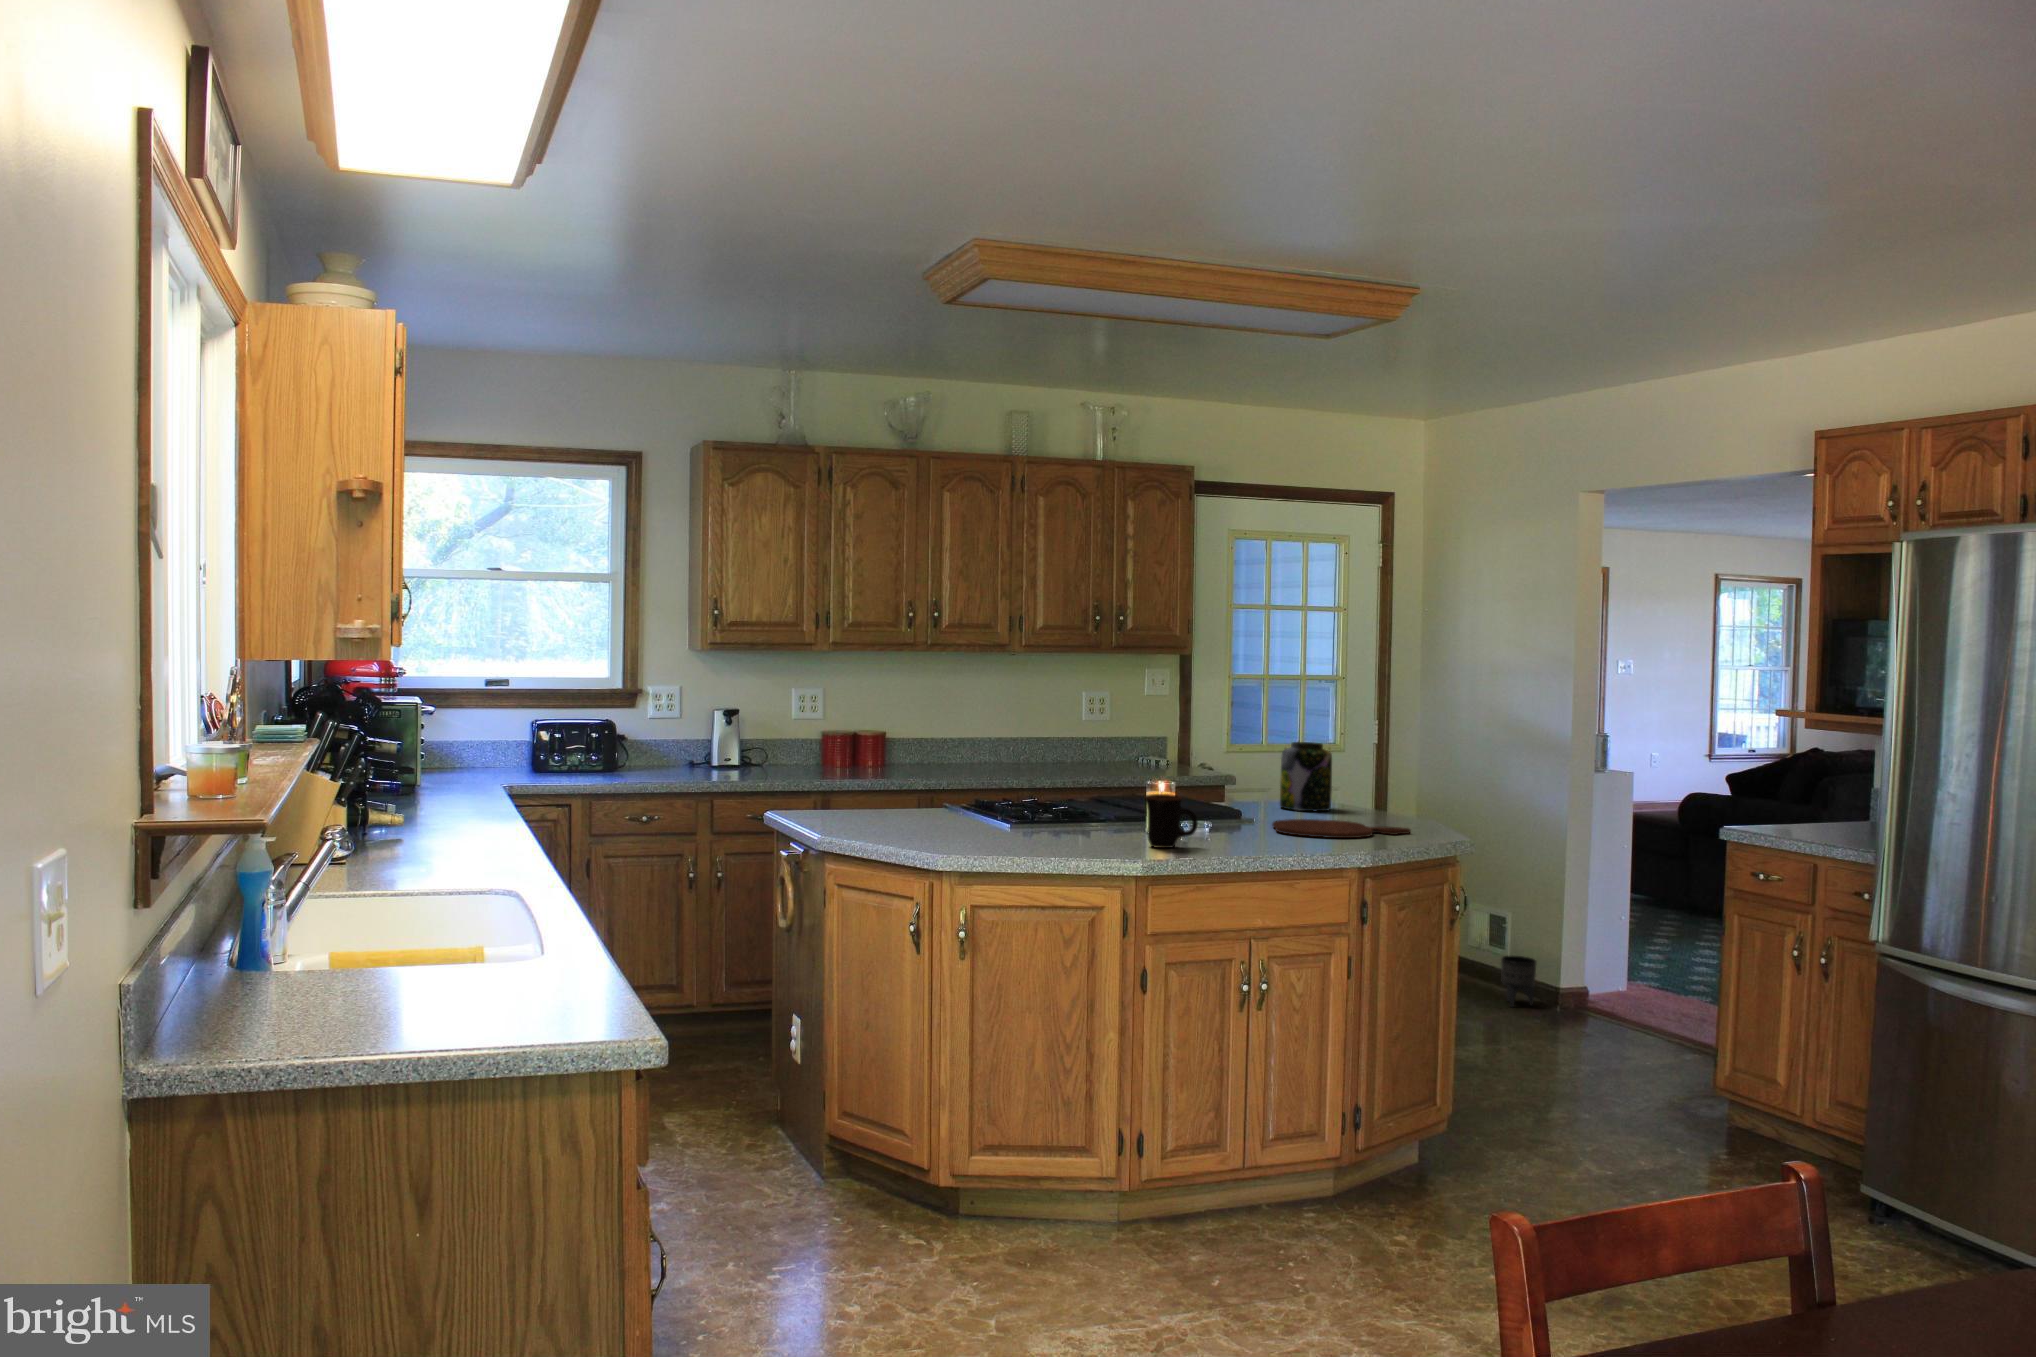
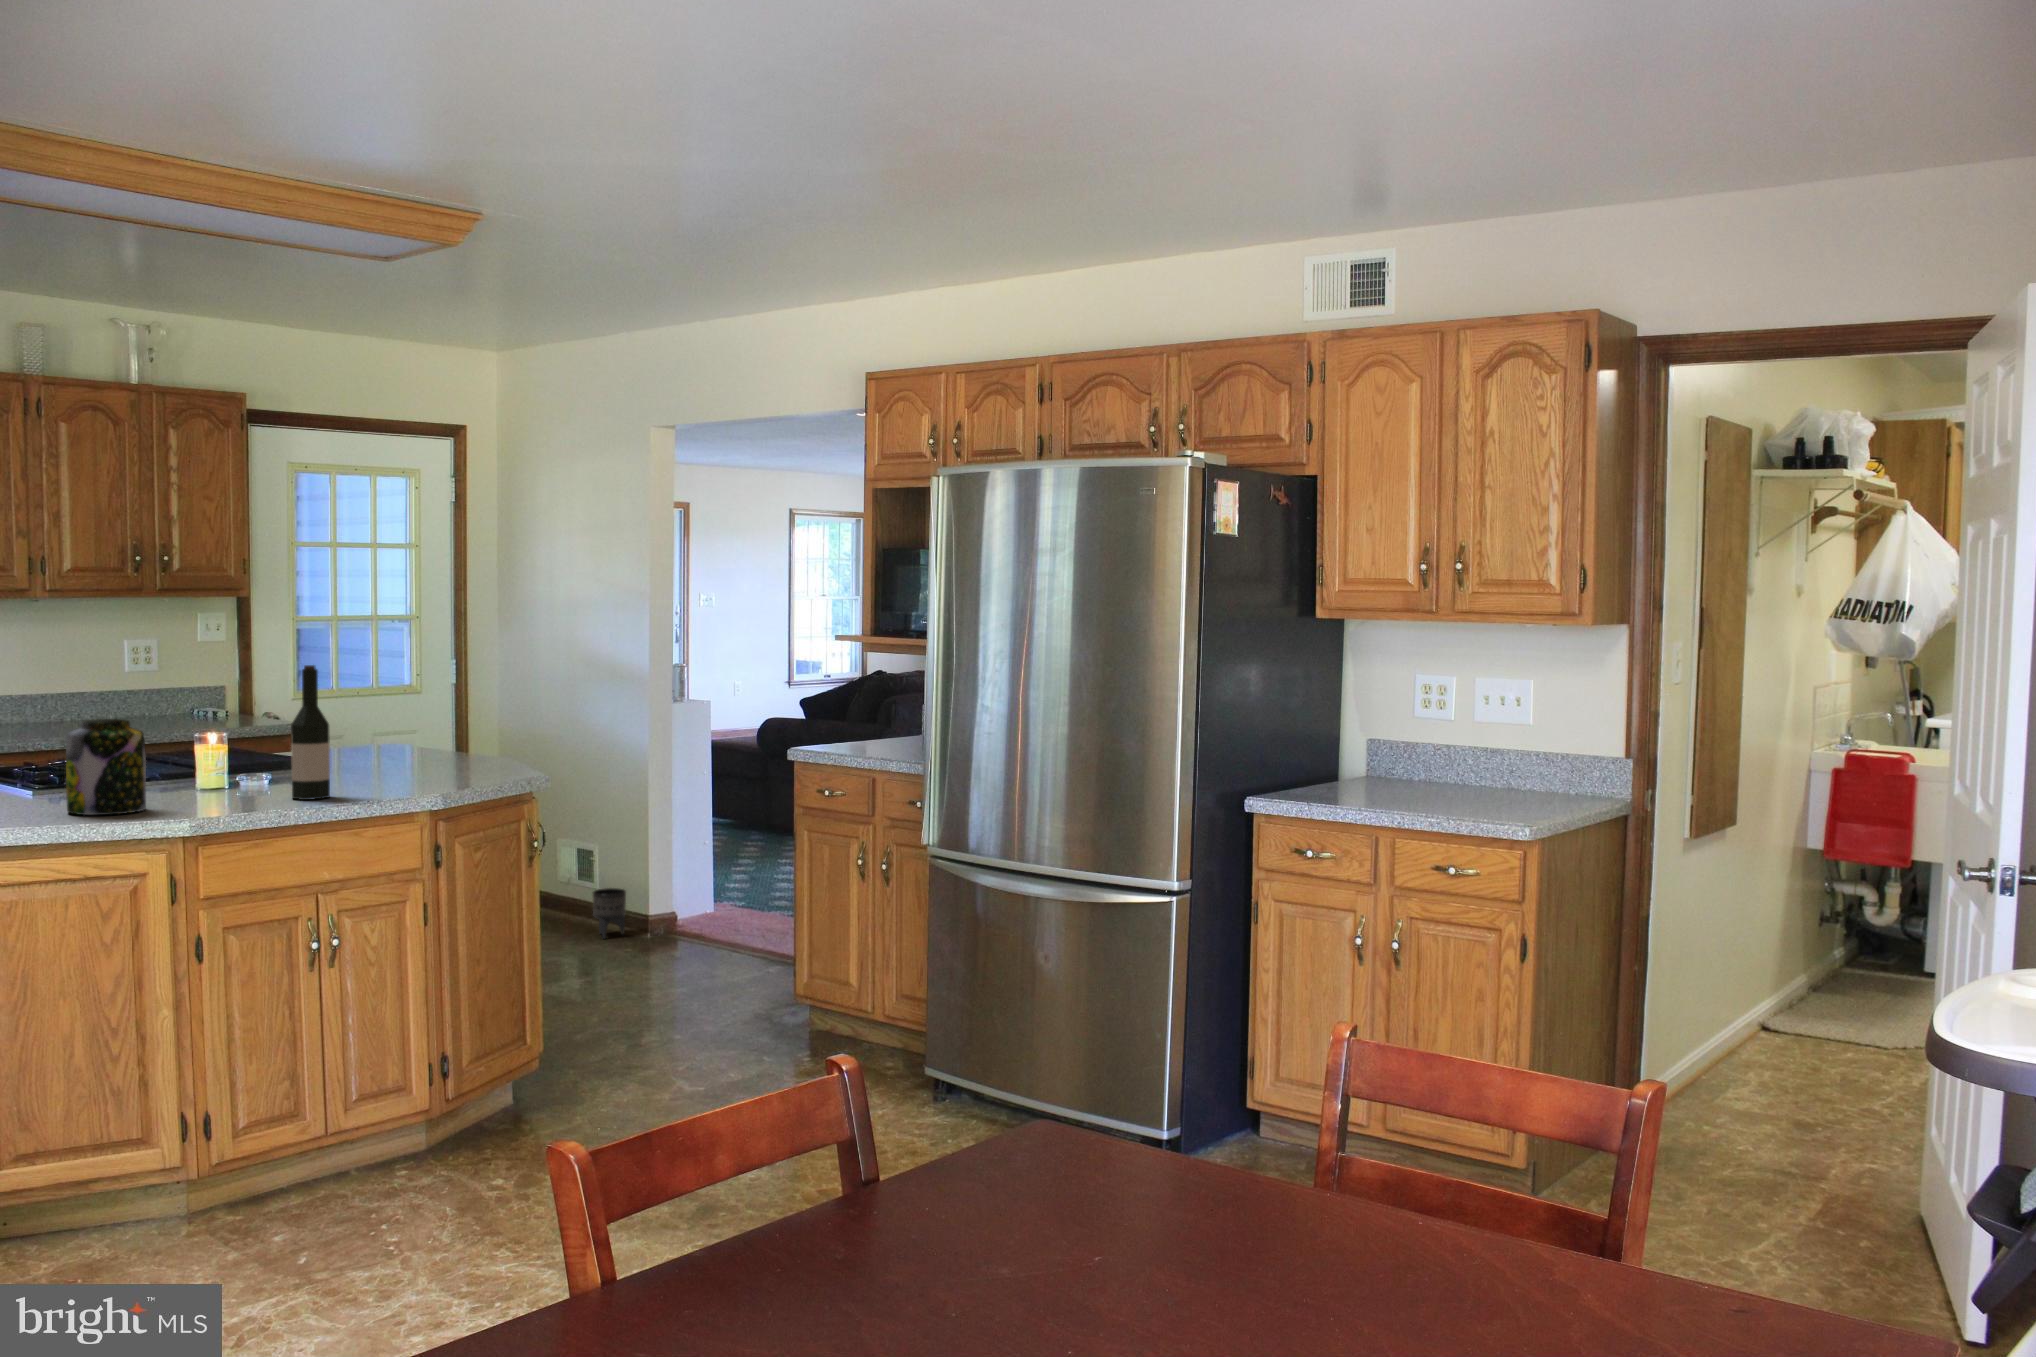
wine bottle: none [1228,720,1263,848] -> present [291,665,330,800]
jar: present [1280,742,1332,811] -> present [66,719,146,815]
mug: present [1144,794,1198,848] -> none [189,749,255,808]
cutting board: present [1272,819,1411,838] -> none [342,765,491,783]

